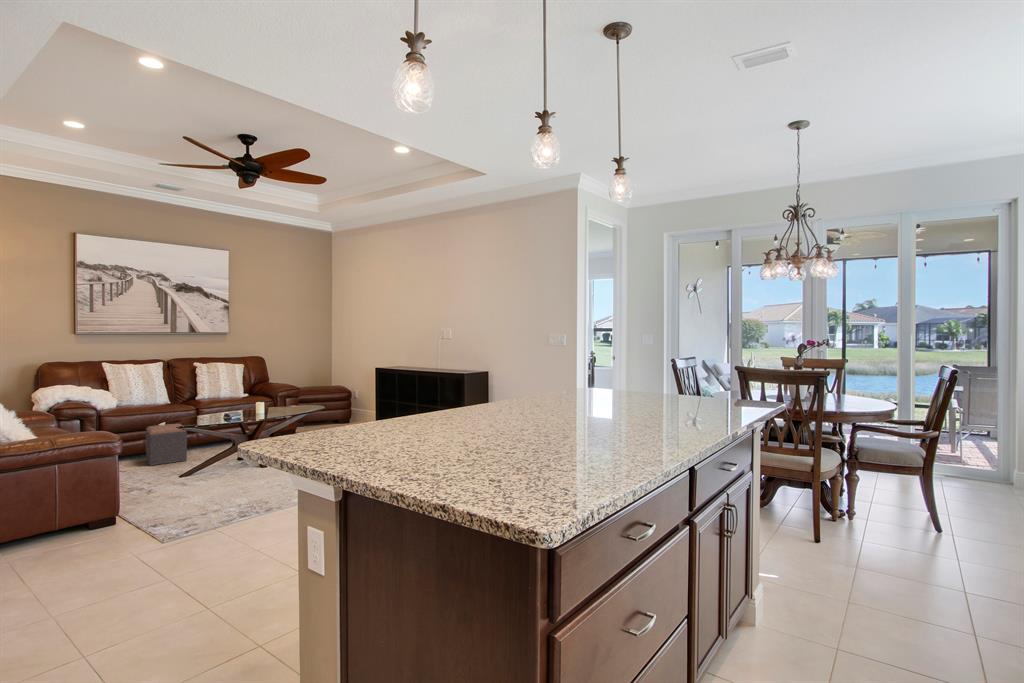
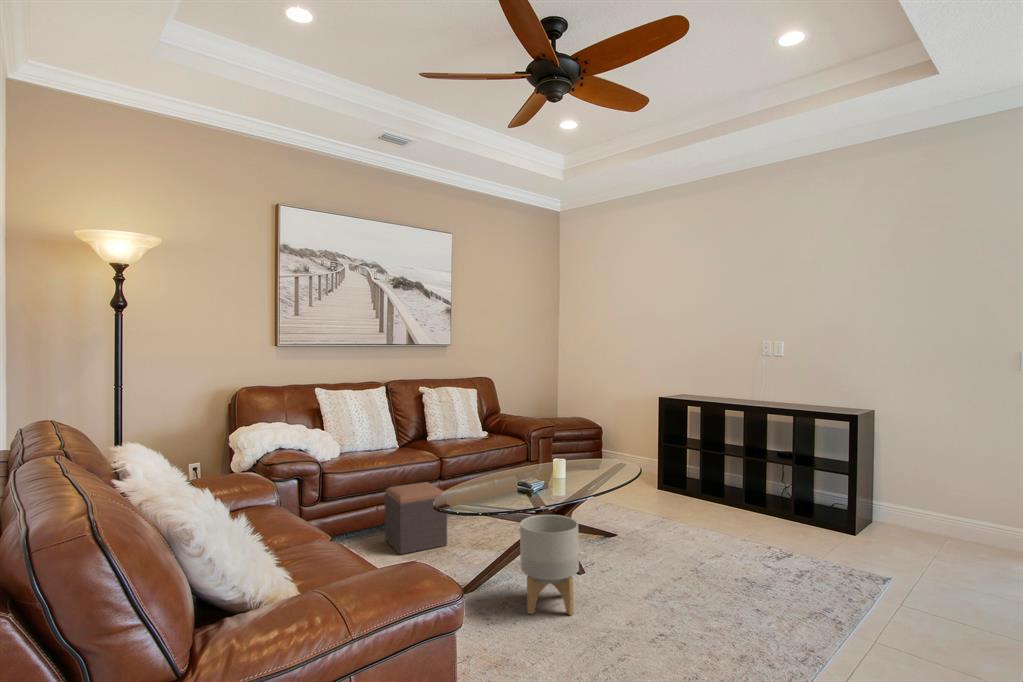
planter: none [204,434,240,485] -> present [520,515,579,615]

